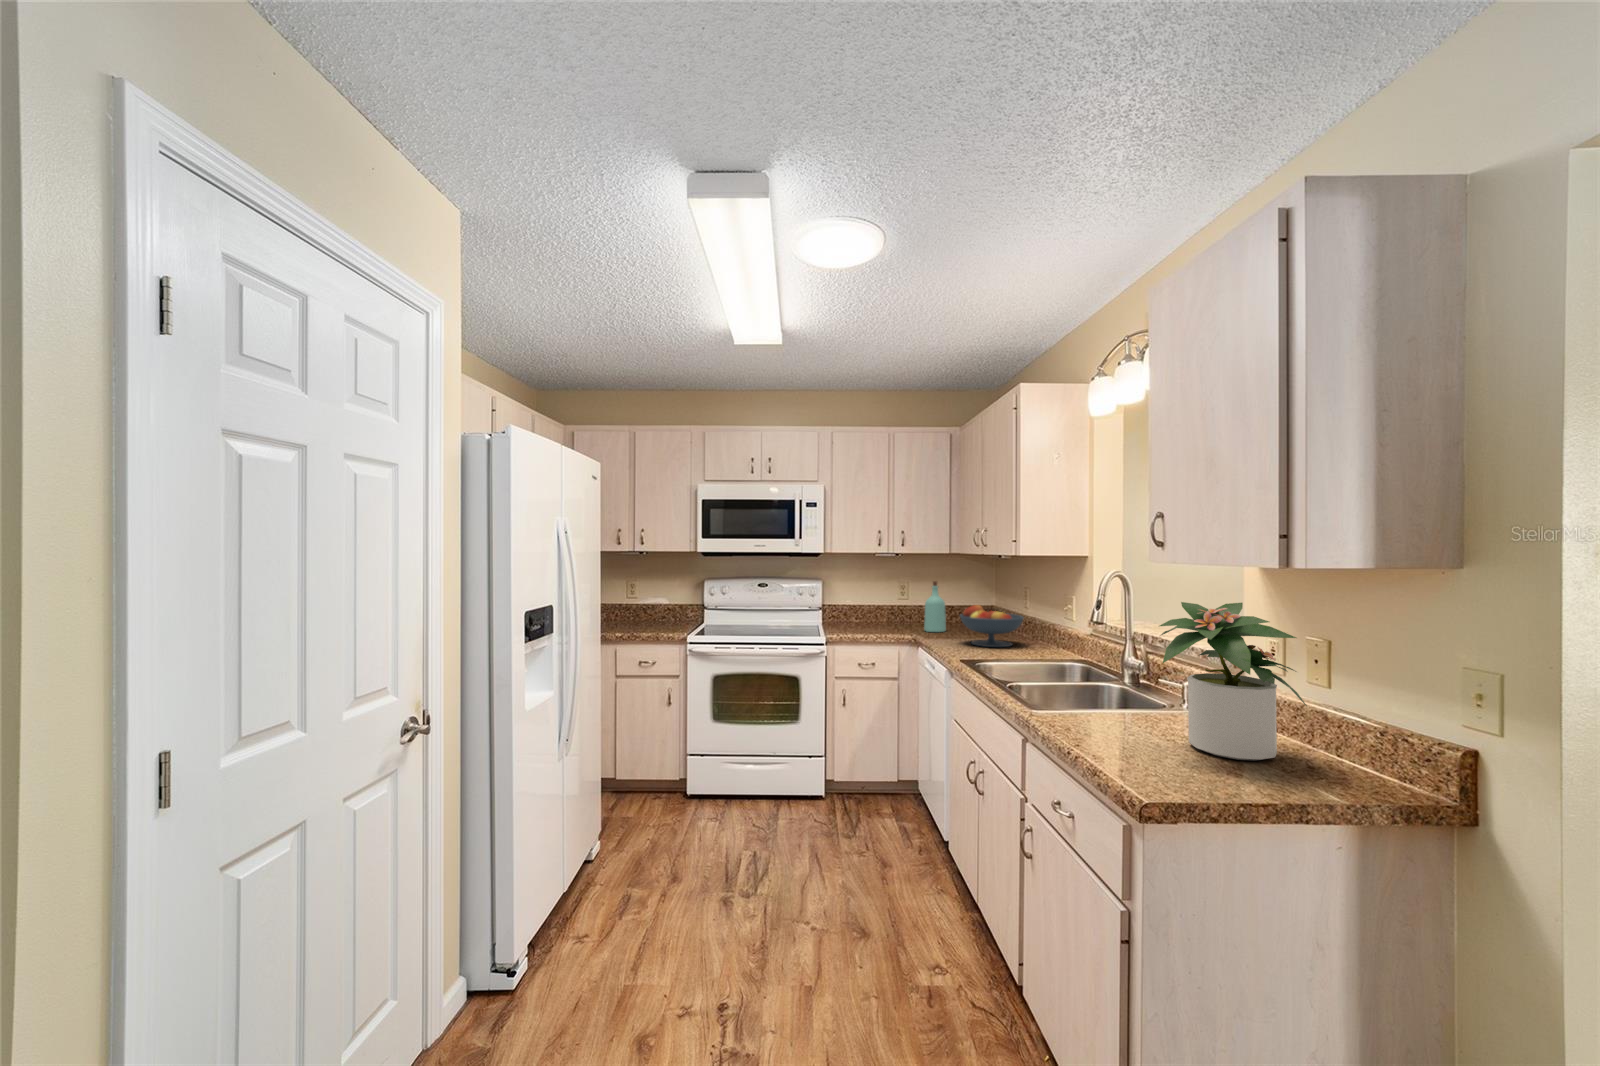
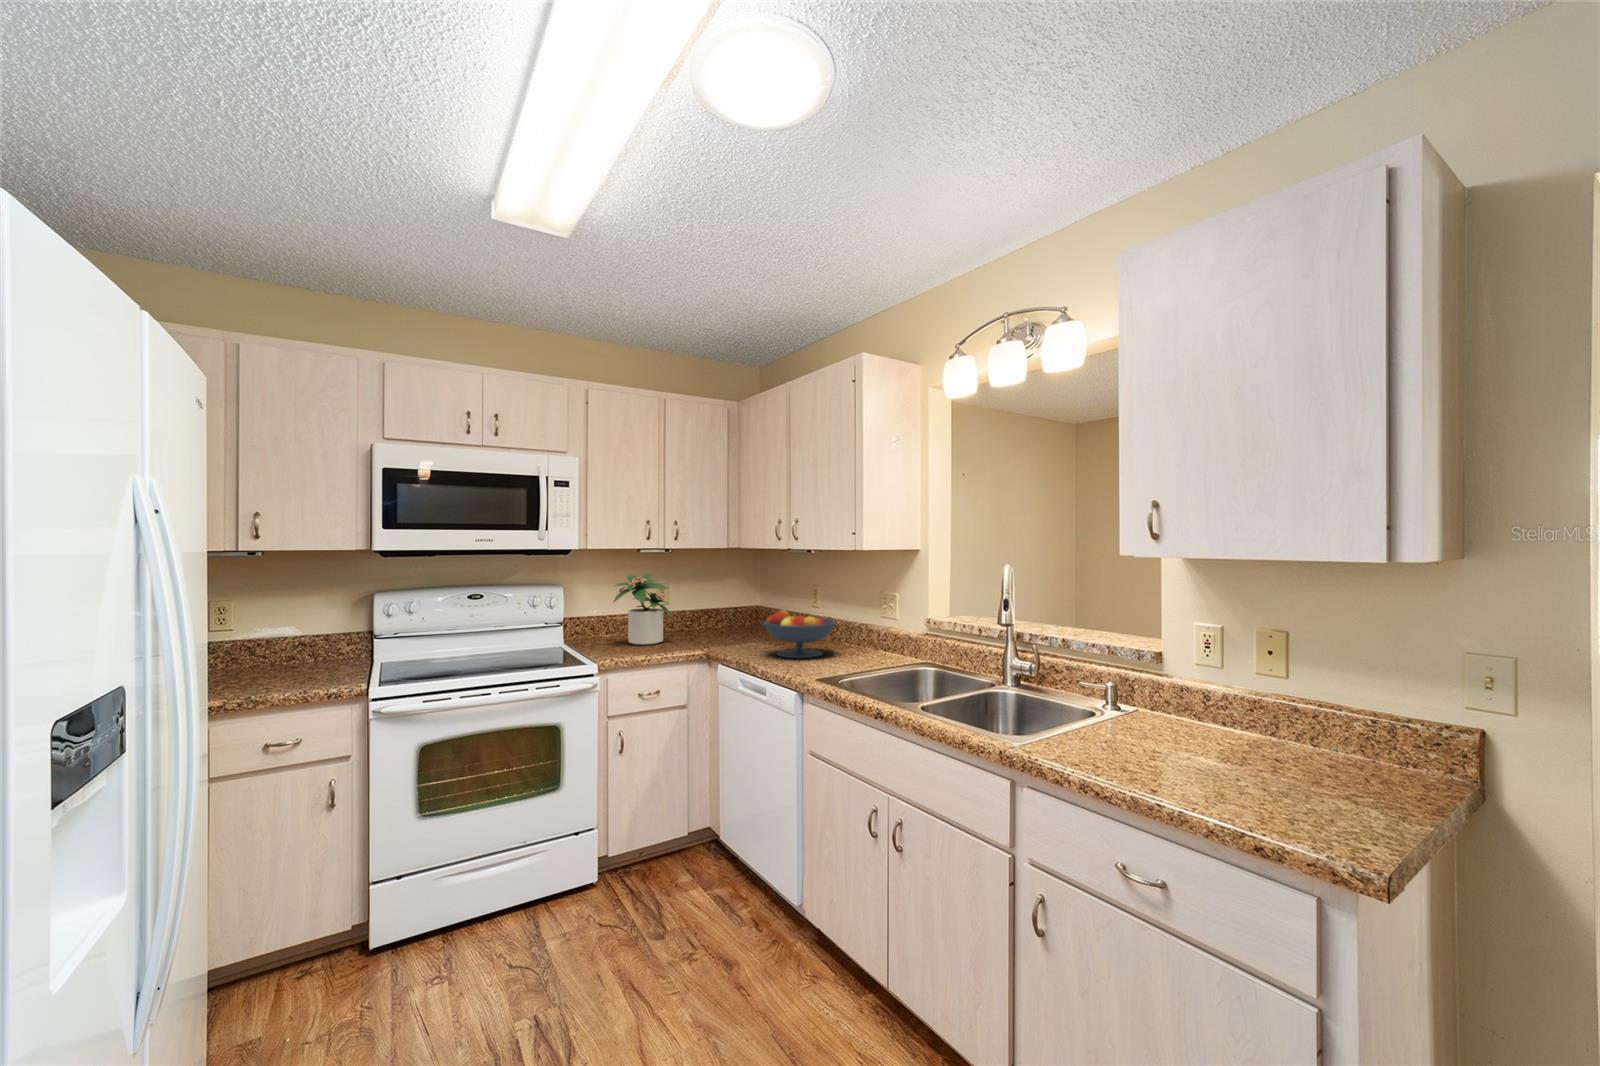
bottle: present [924,581,946,632] -> none [699,584,723,645]
potted plant: present [1160,602,1307,761] -> present [613,574,673,645]

